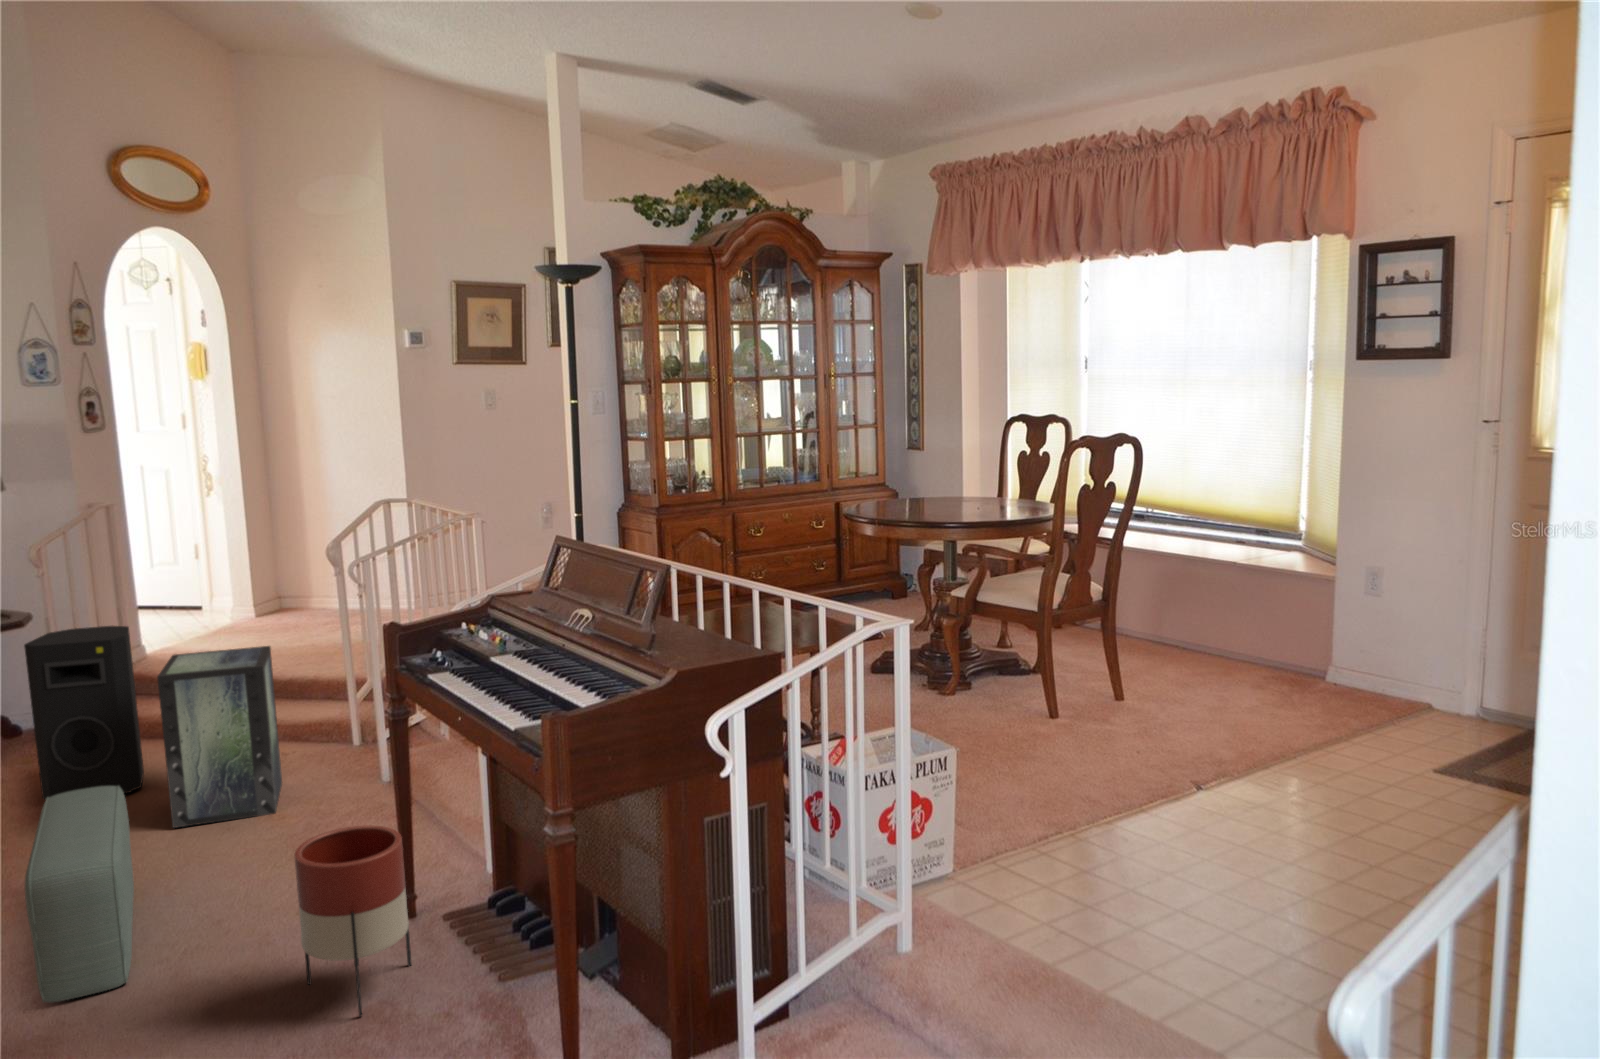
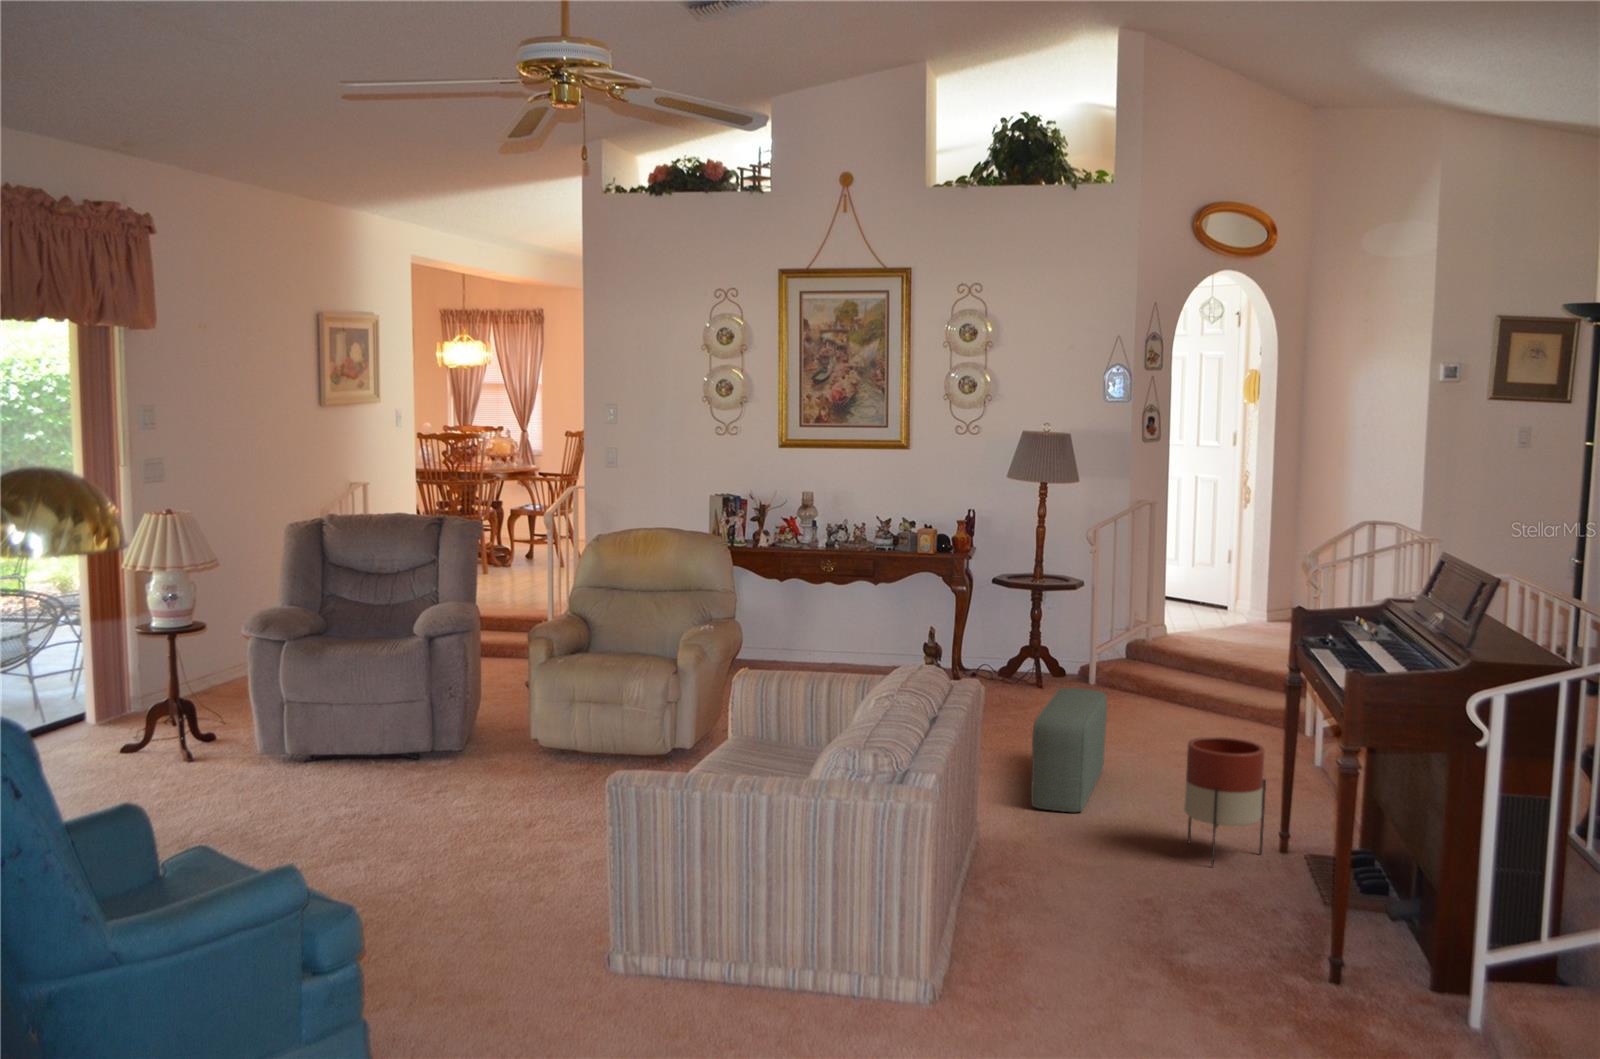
speaker: present [24,626,144,800] -> none [1066,589,1143,721]
storage box: present [157,646,282,828] -> none [1142,617,1238,756]

